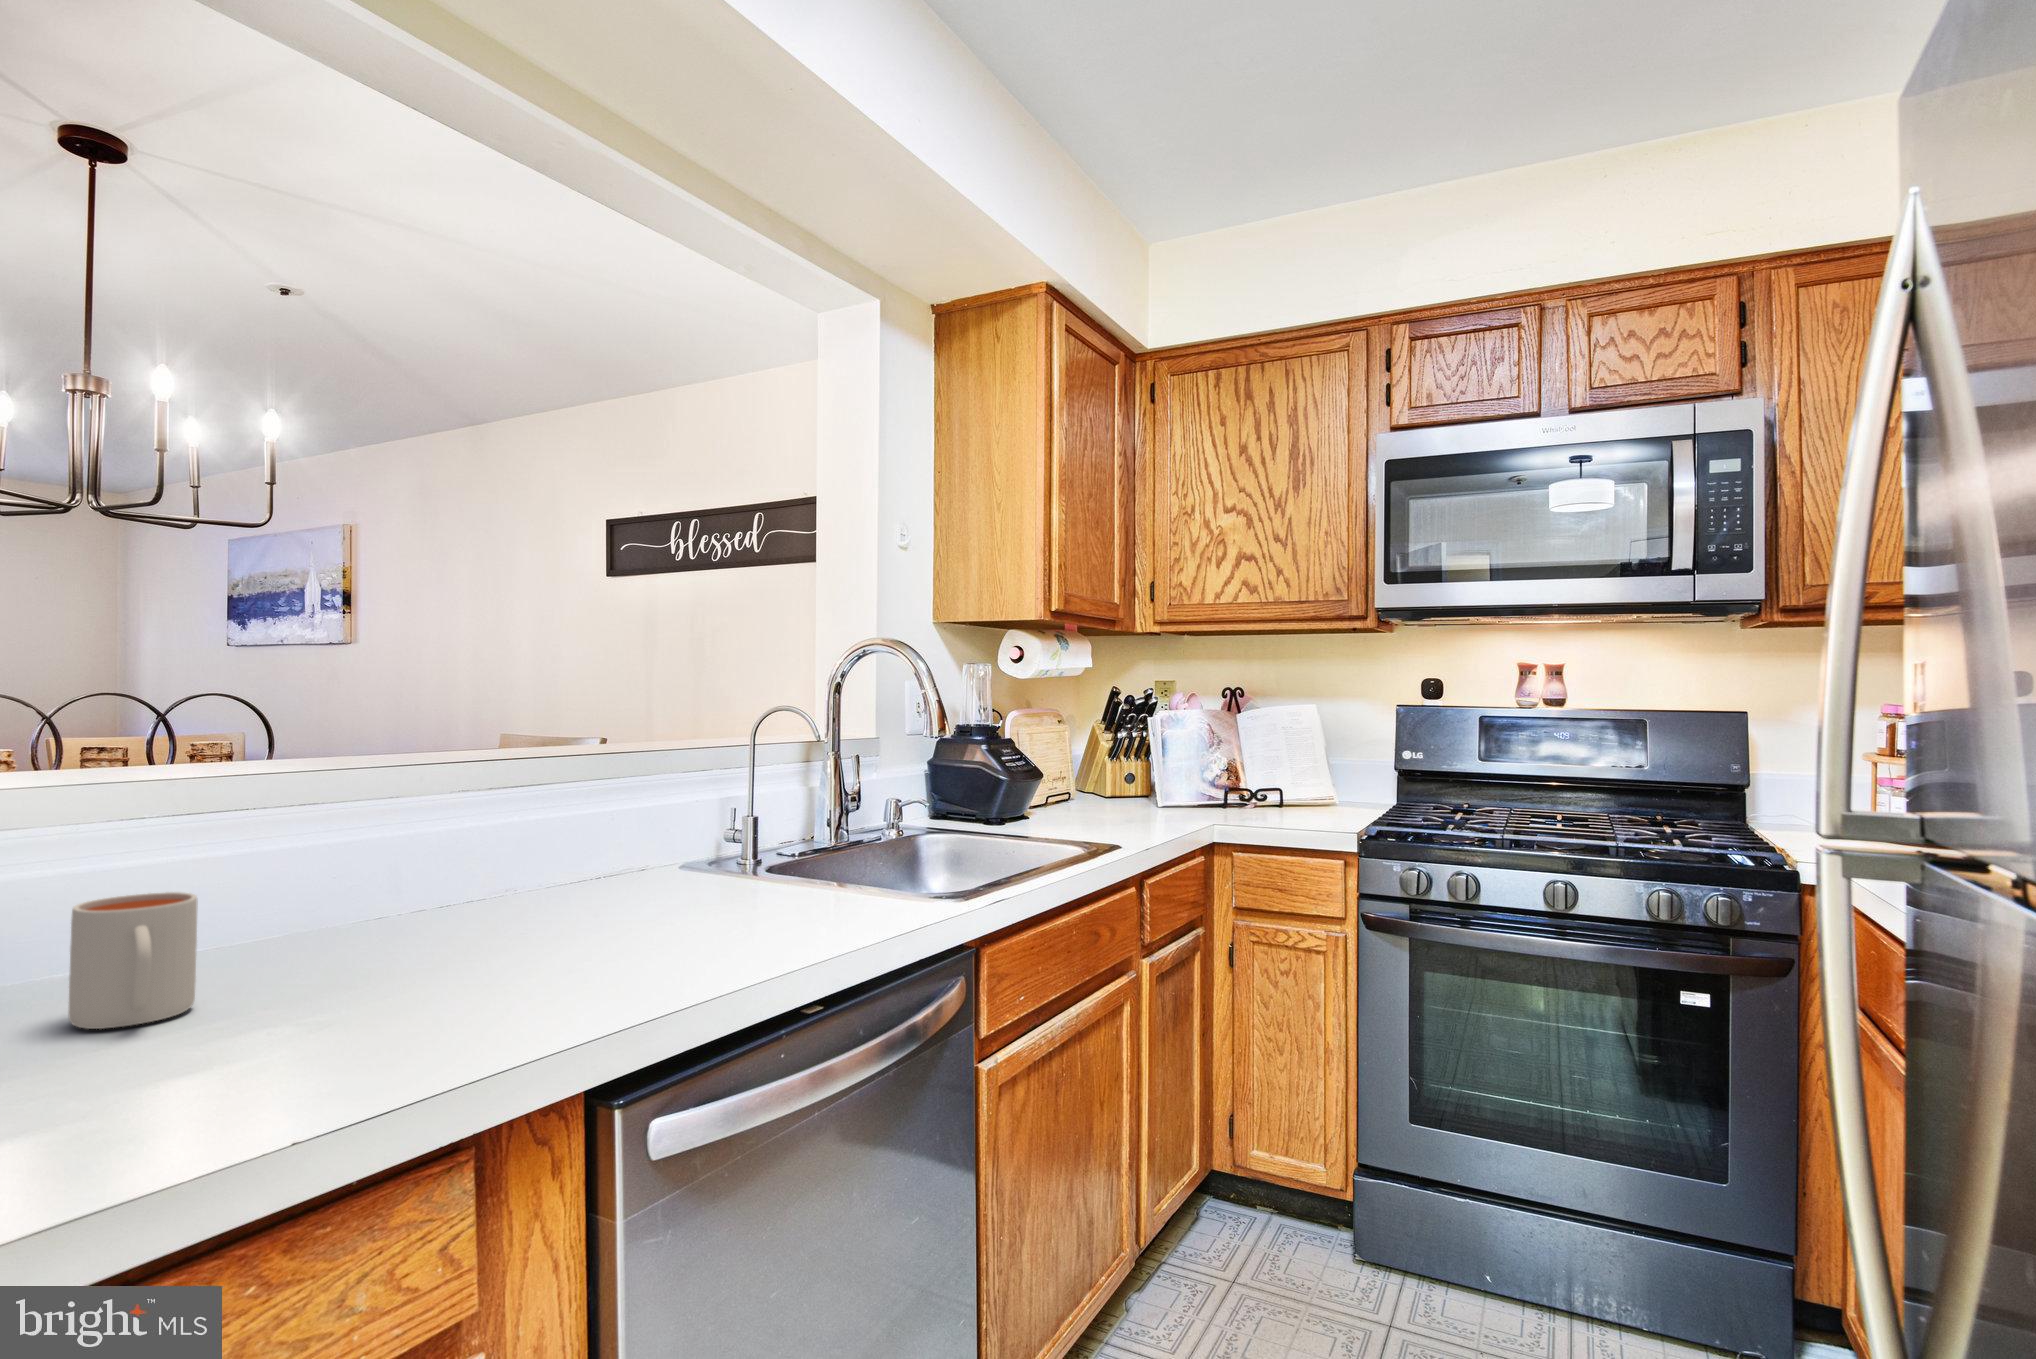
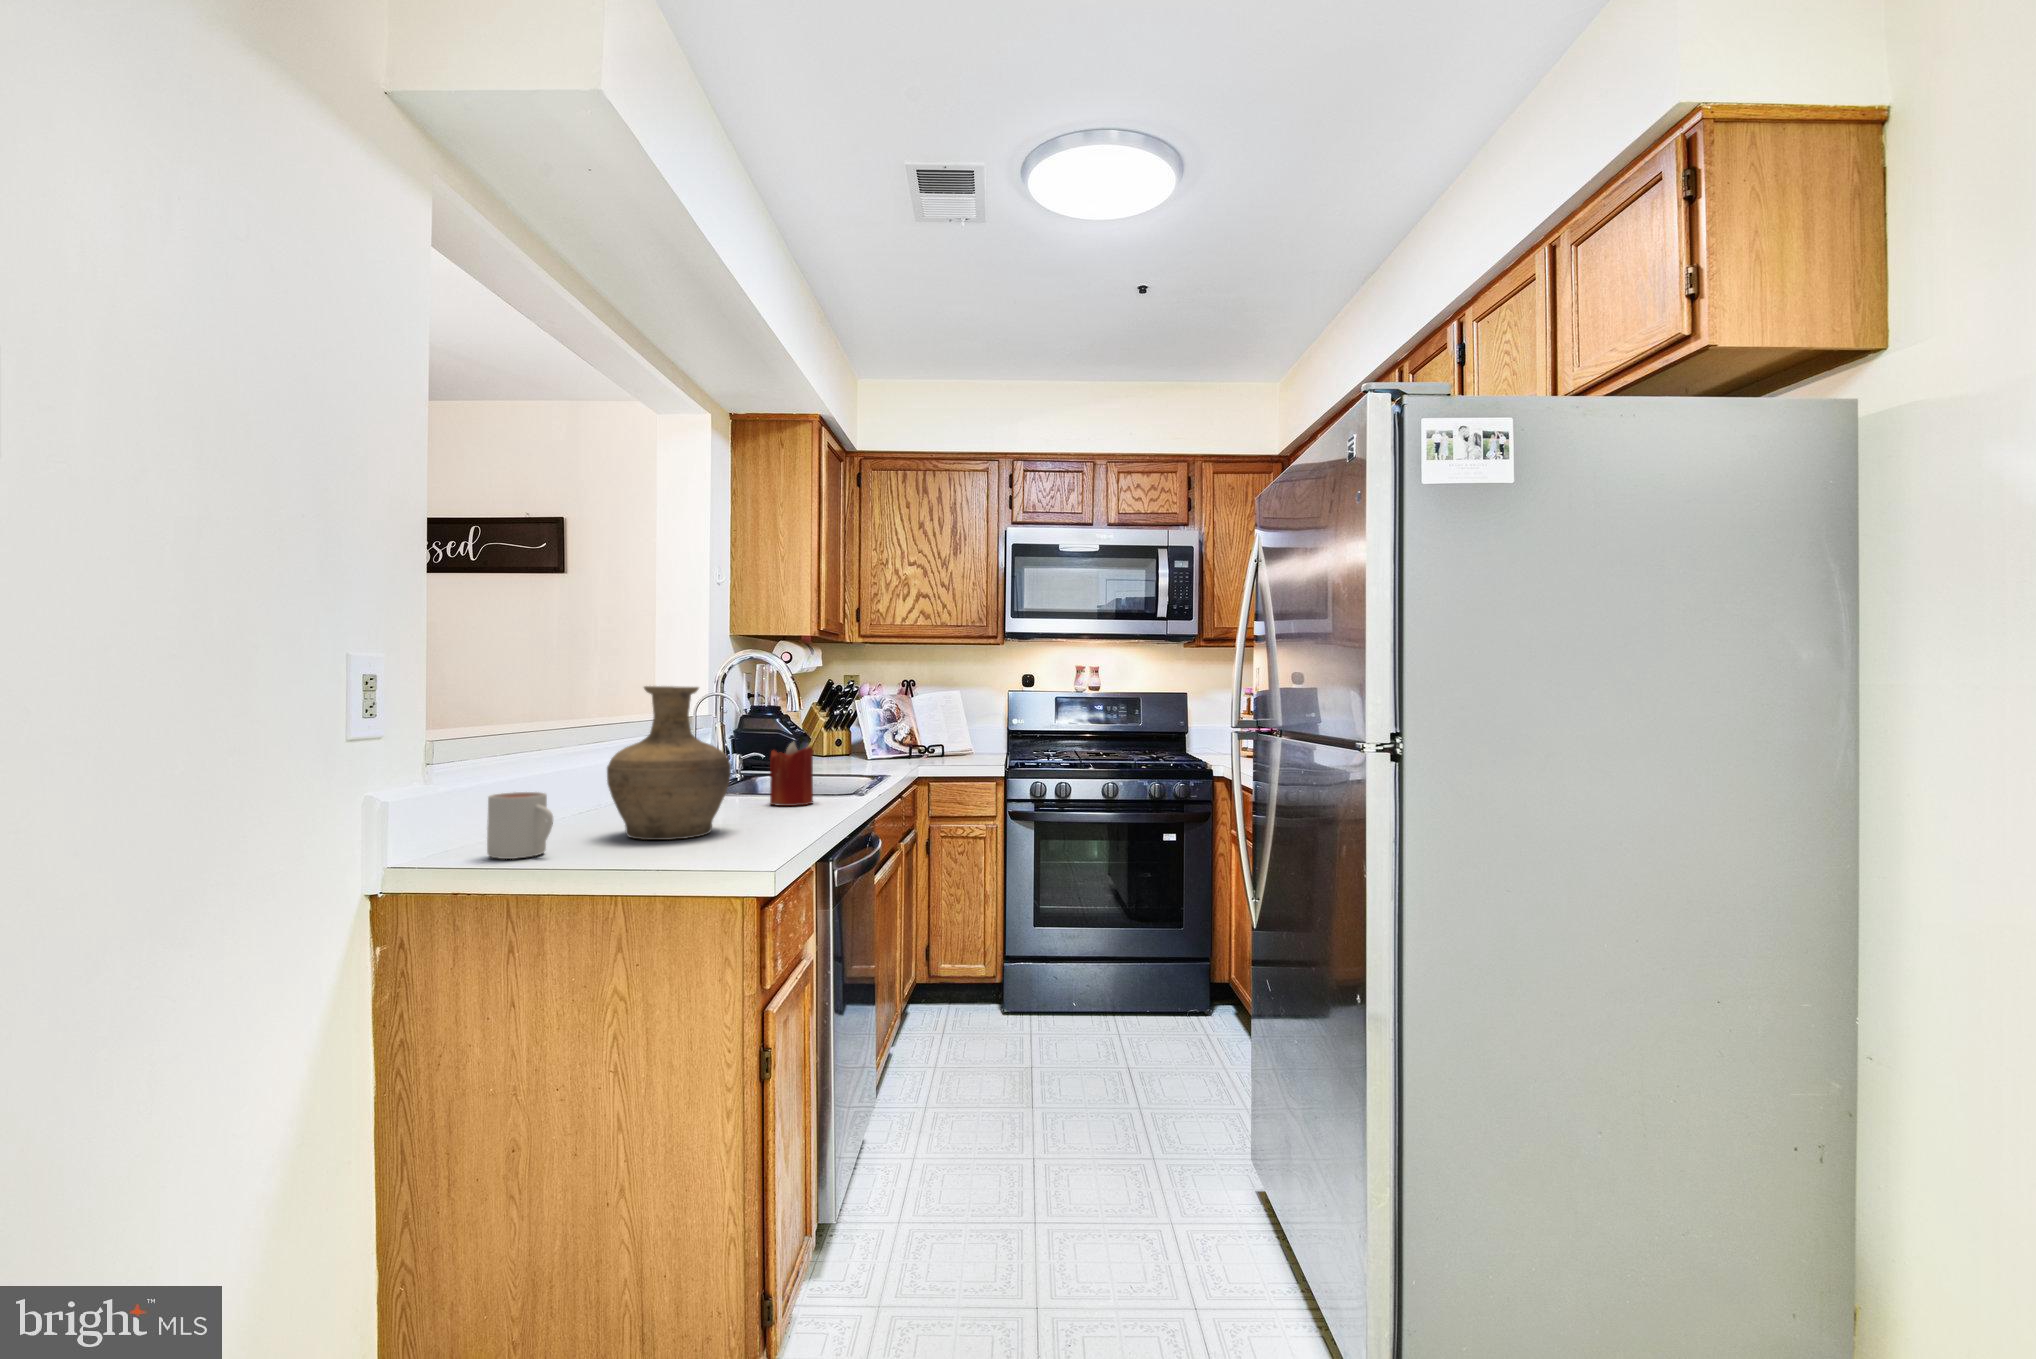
vase: none [357,697,608,1000] -> present [607,686,731,840]
candle: none [816,795,898,914] -> present [770,741,814,806]

